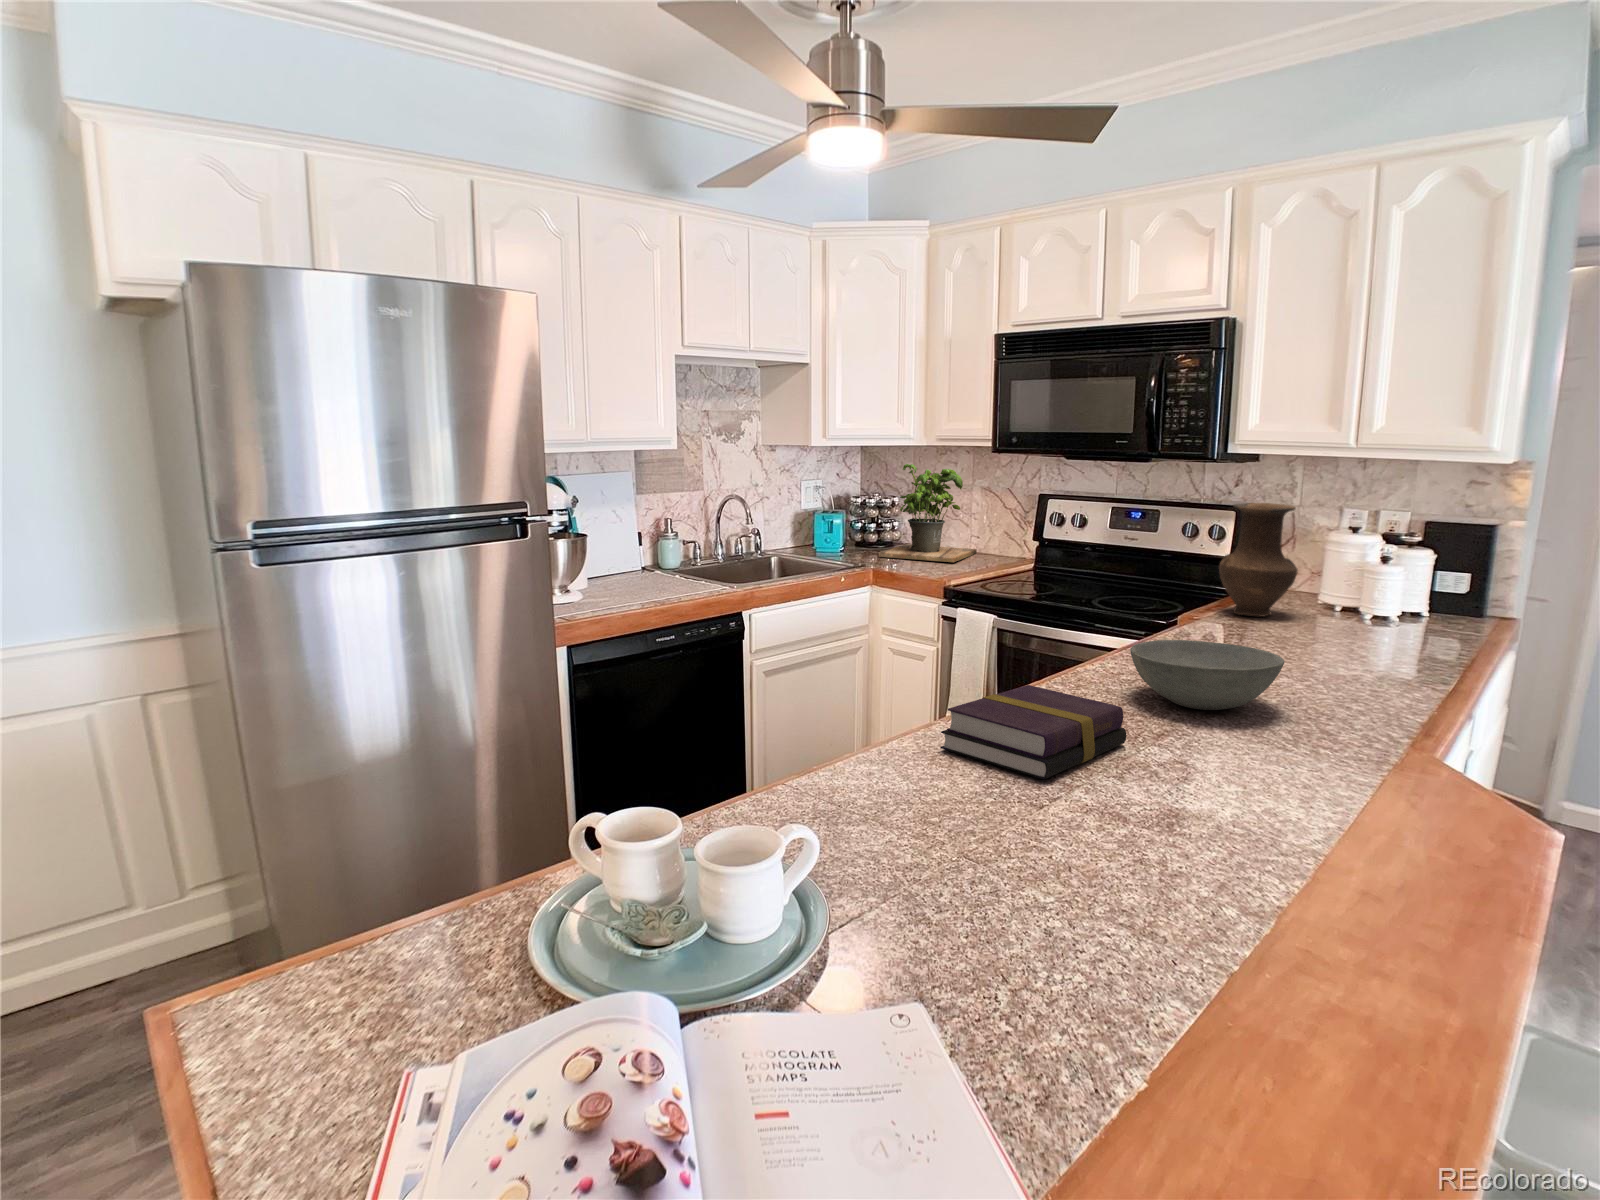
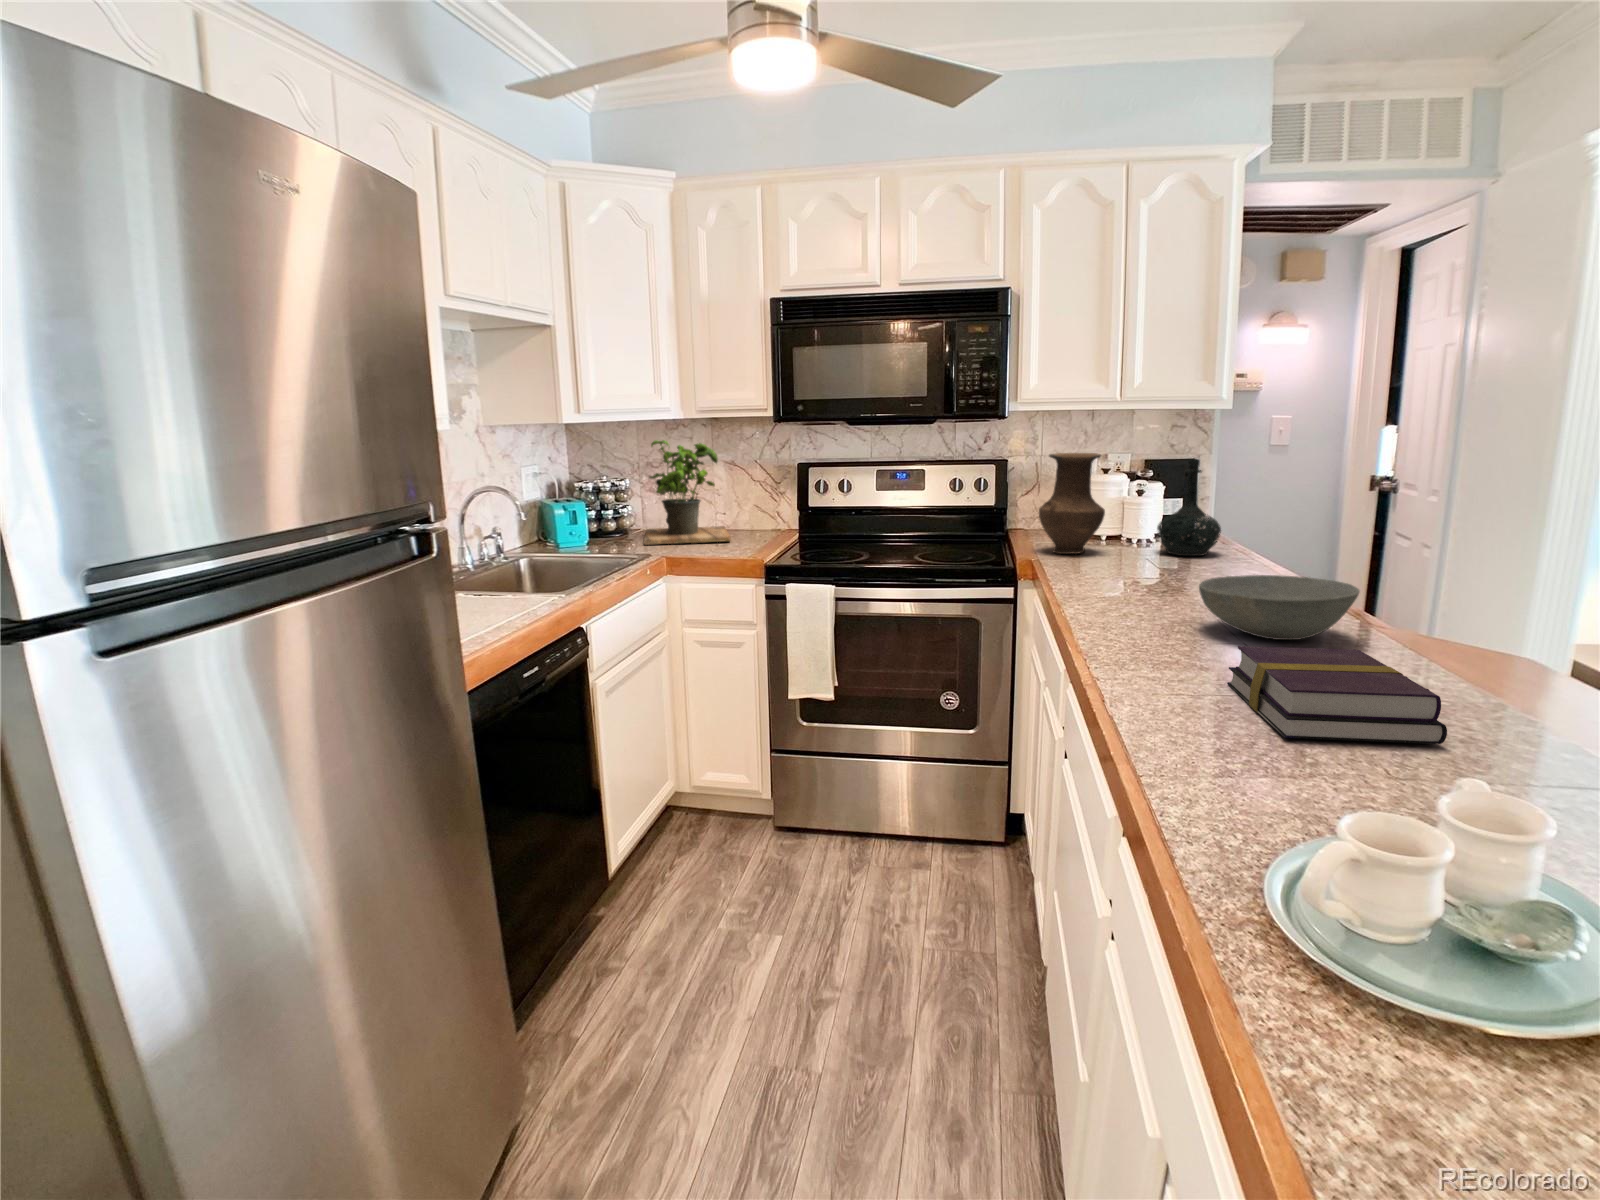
bottle: none [1356,522,1440,639] -> present [1157,459,1221,556]

